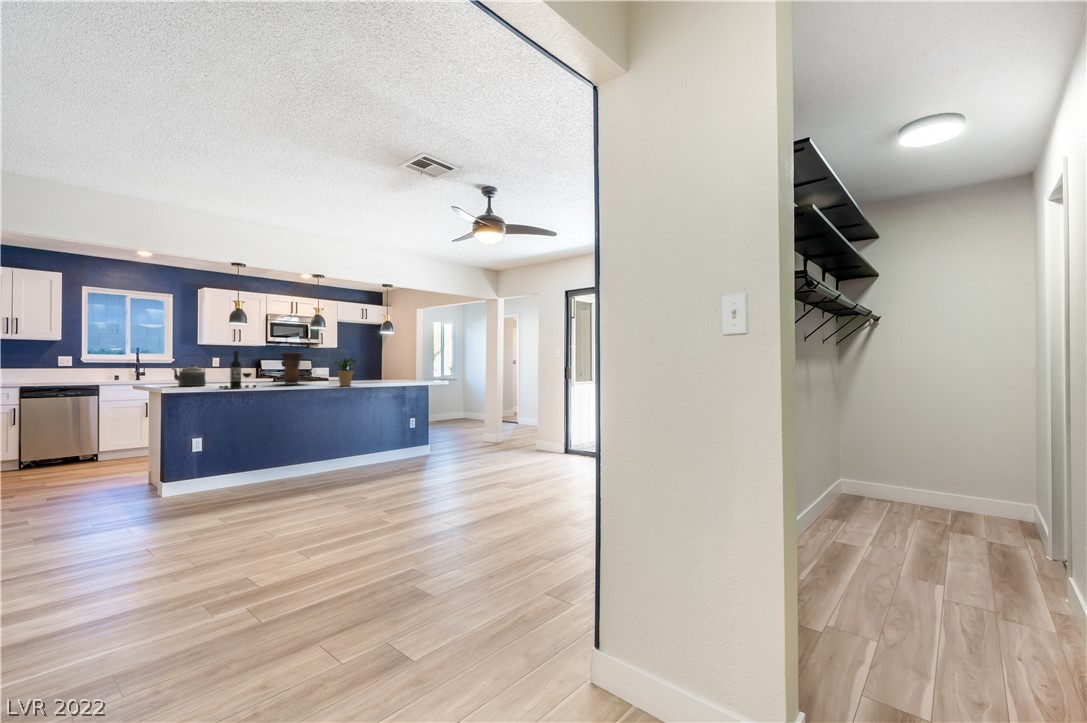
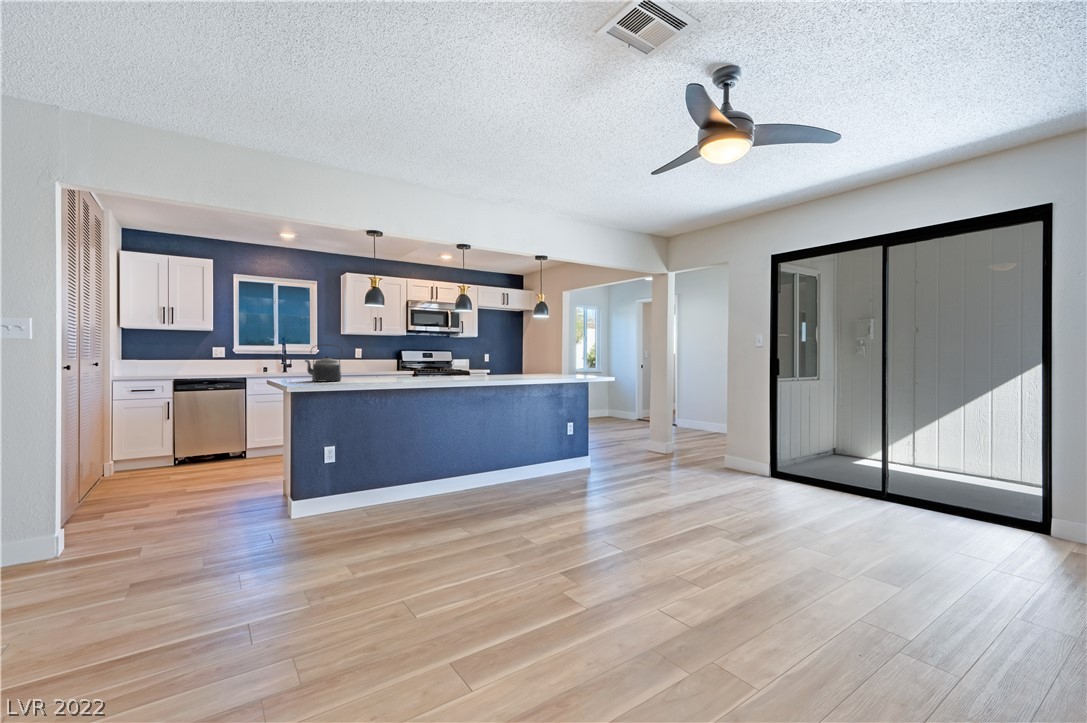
wine bottle: present [219,351,263,389] -> none [352,339,403,386]
vase: present [280,352,302,384] -> none [410,341,457,380]
potted plant: present [330,358,356,386] -> none [475,347,513,382]

